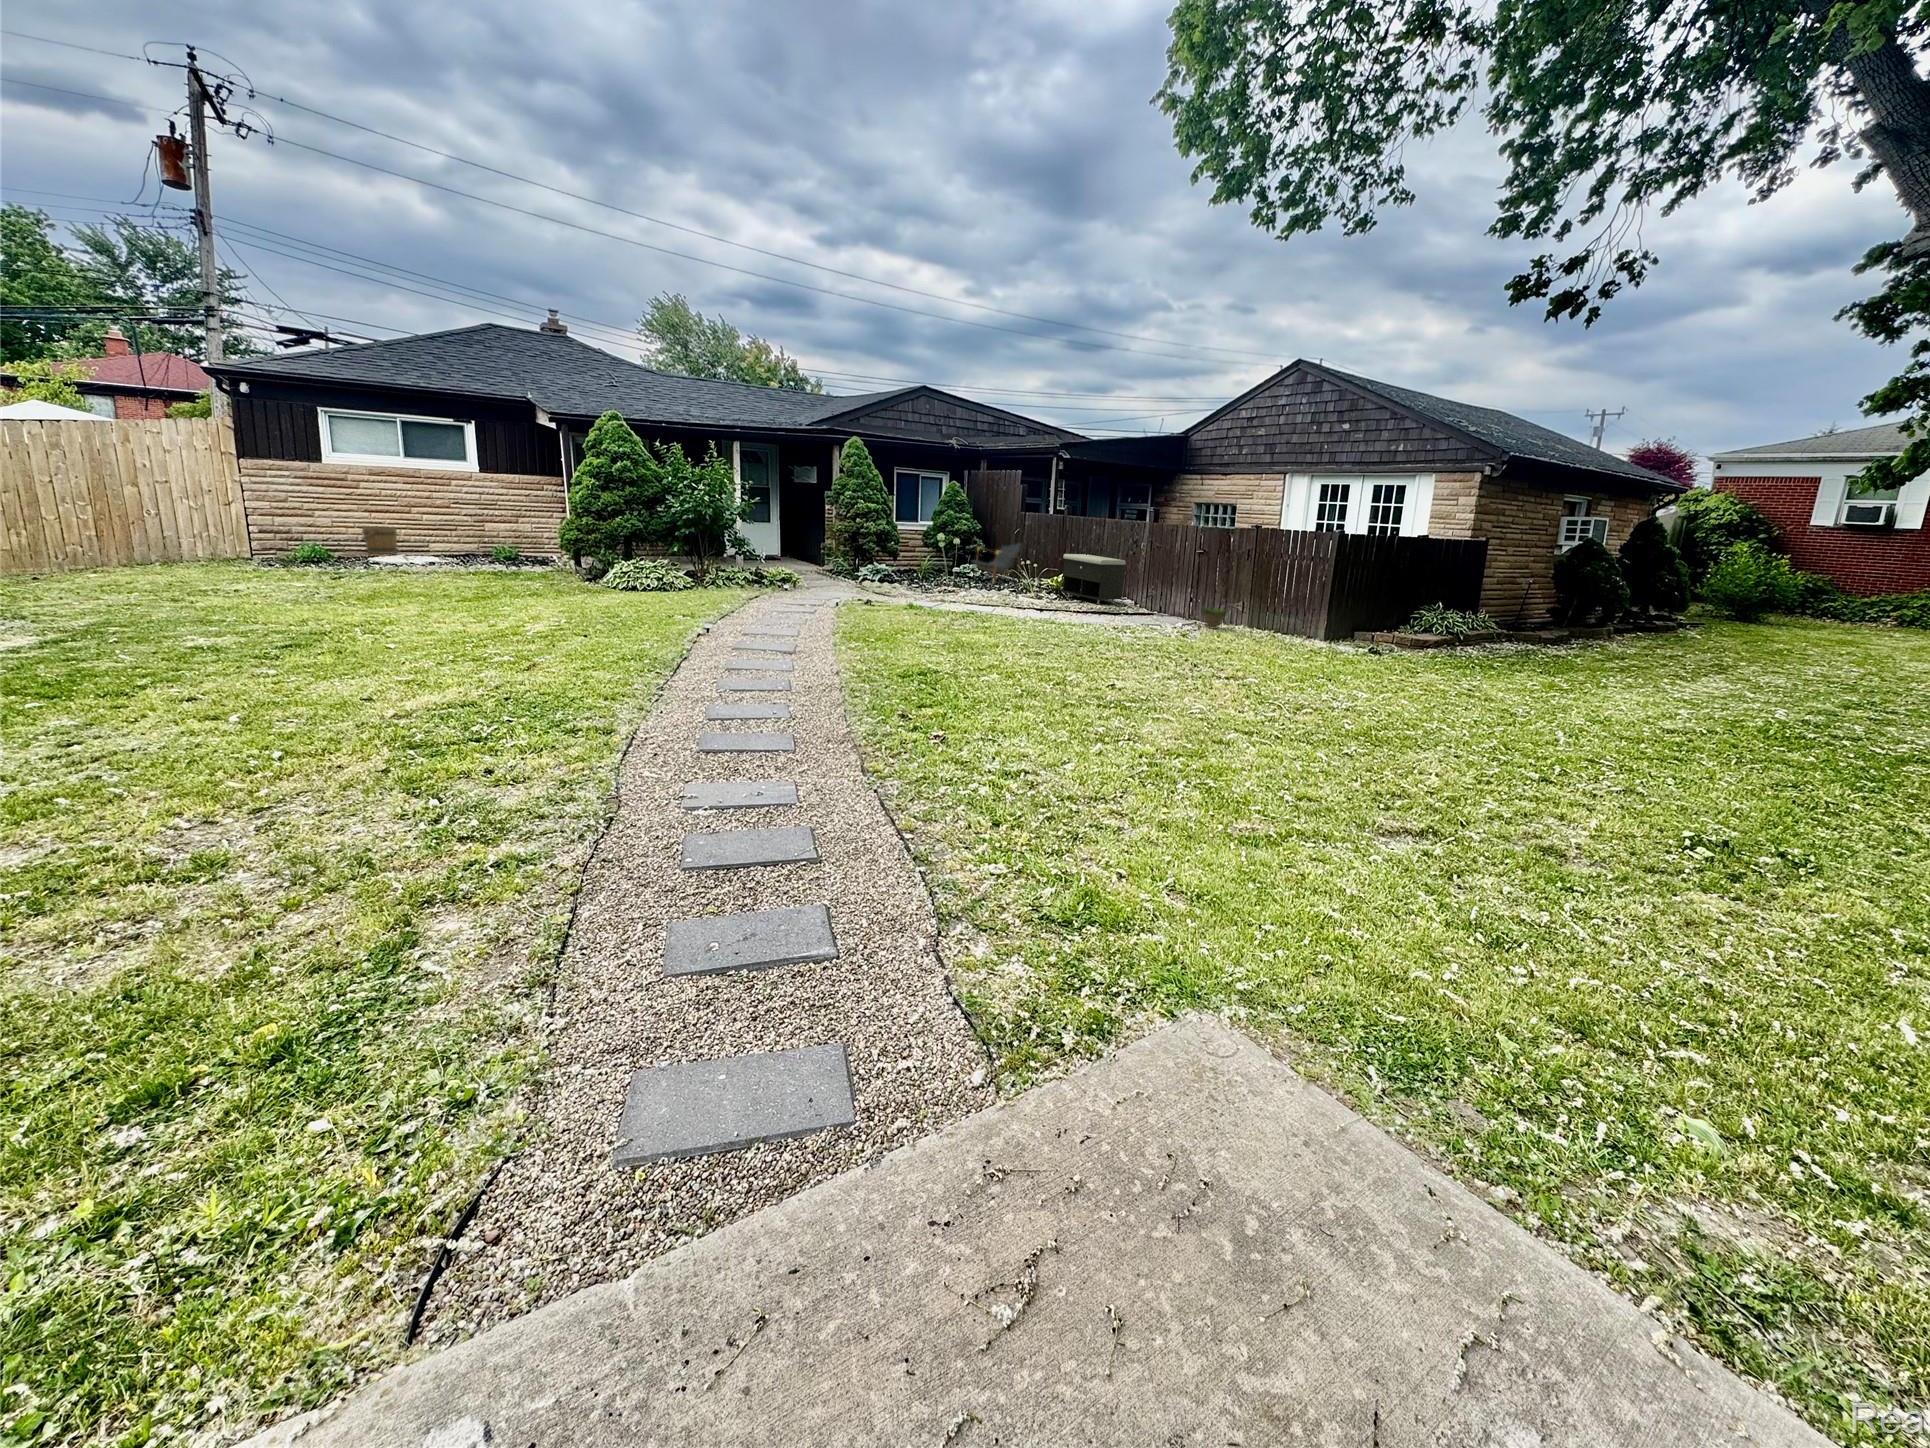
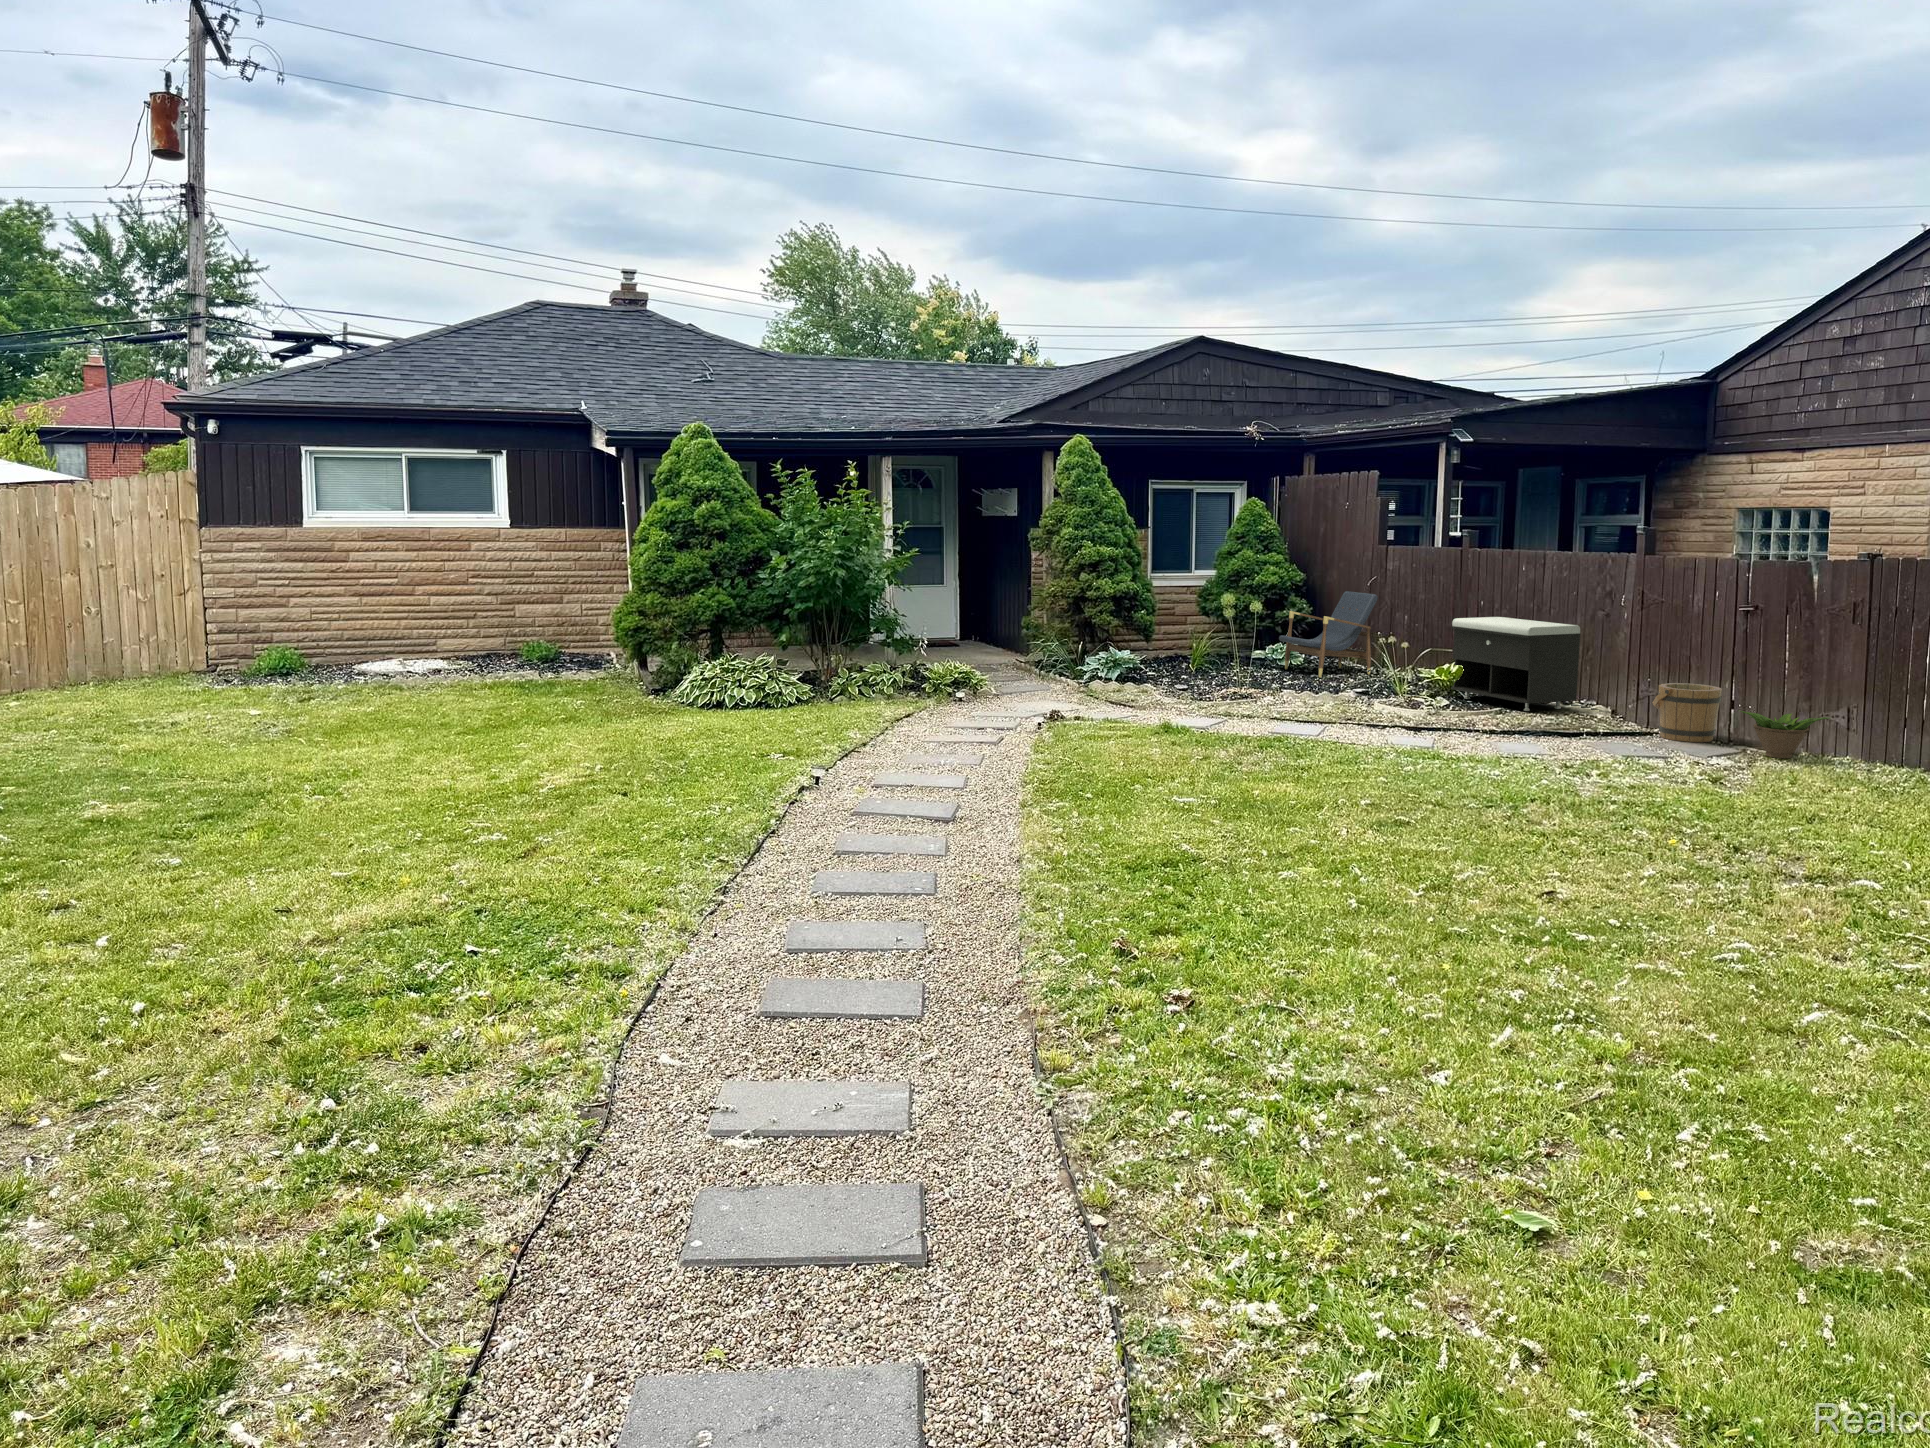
bucket: present [362,527,397,554] -> present [1652,683,1722,742]

